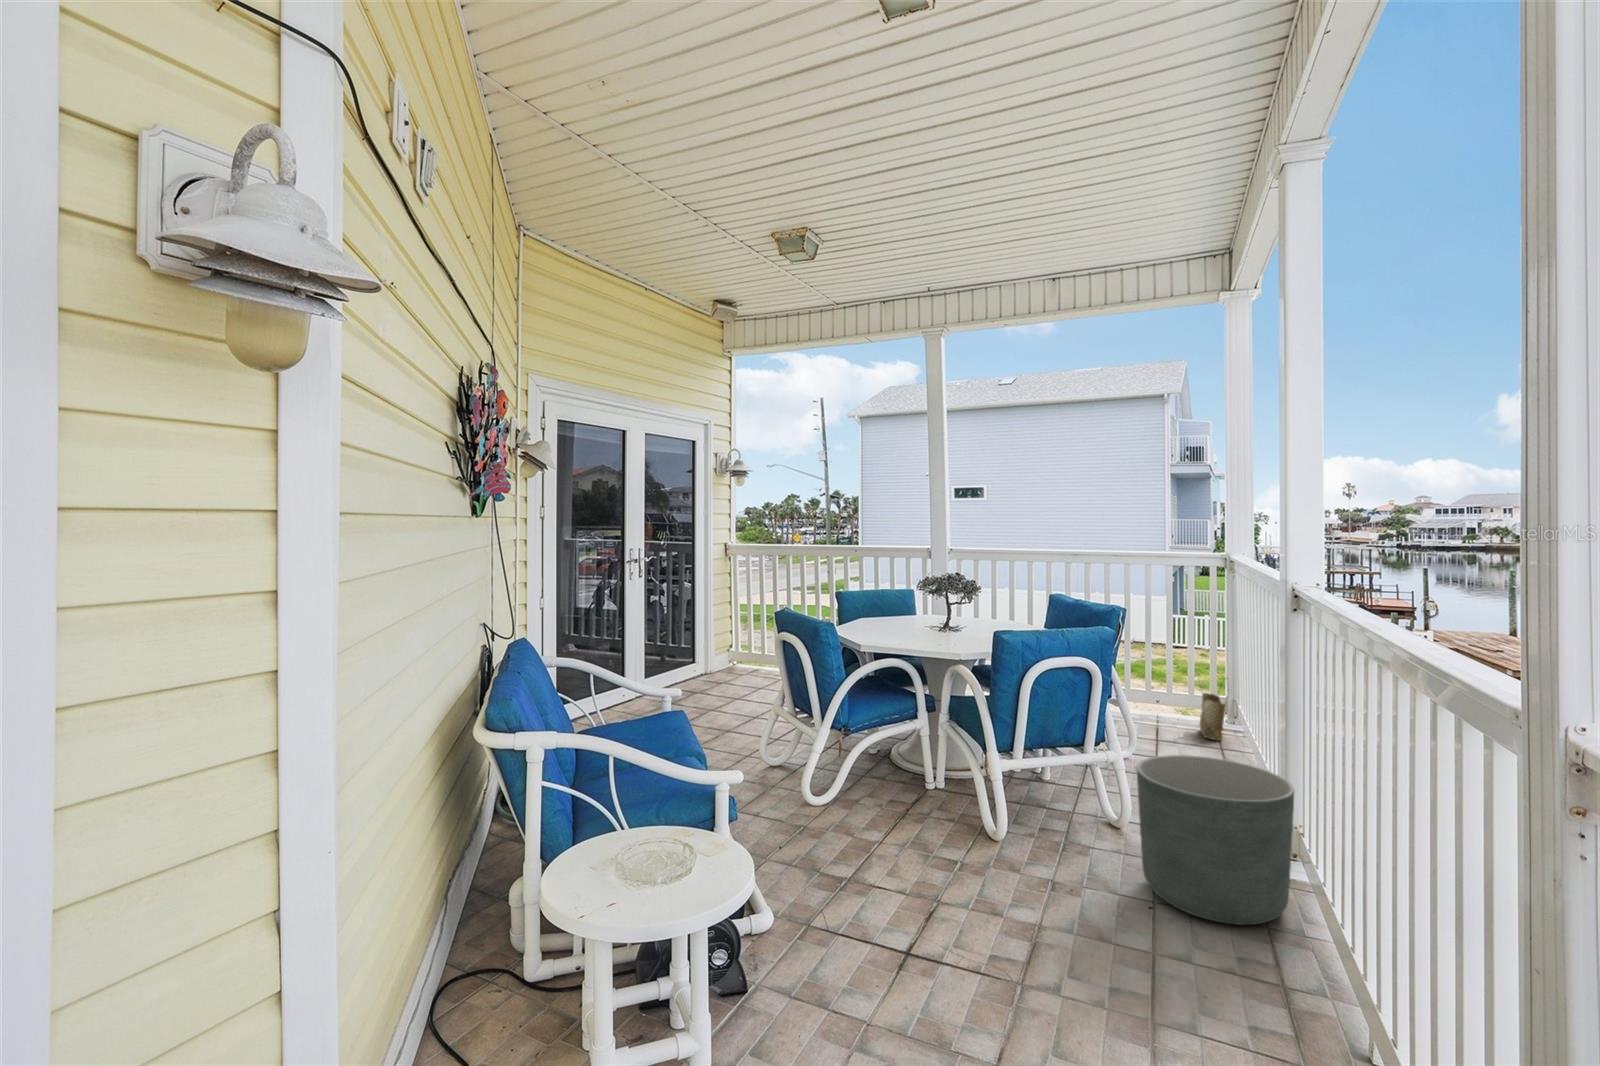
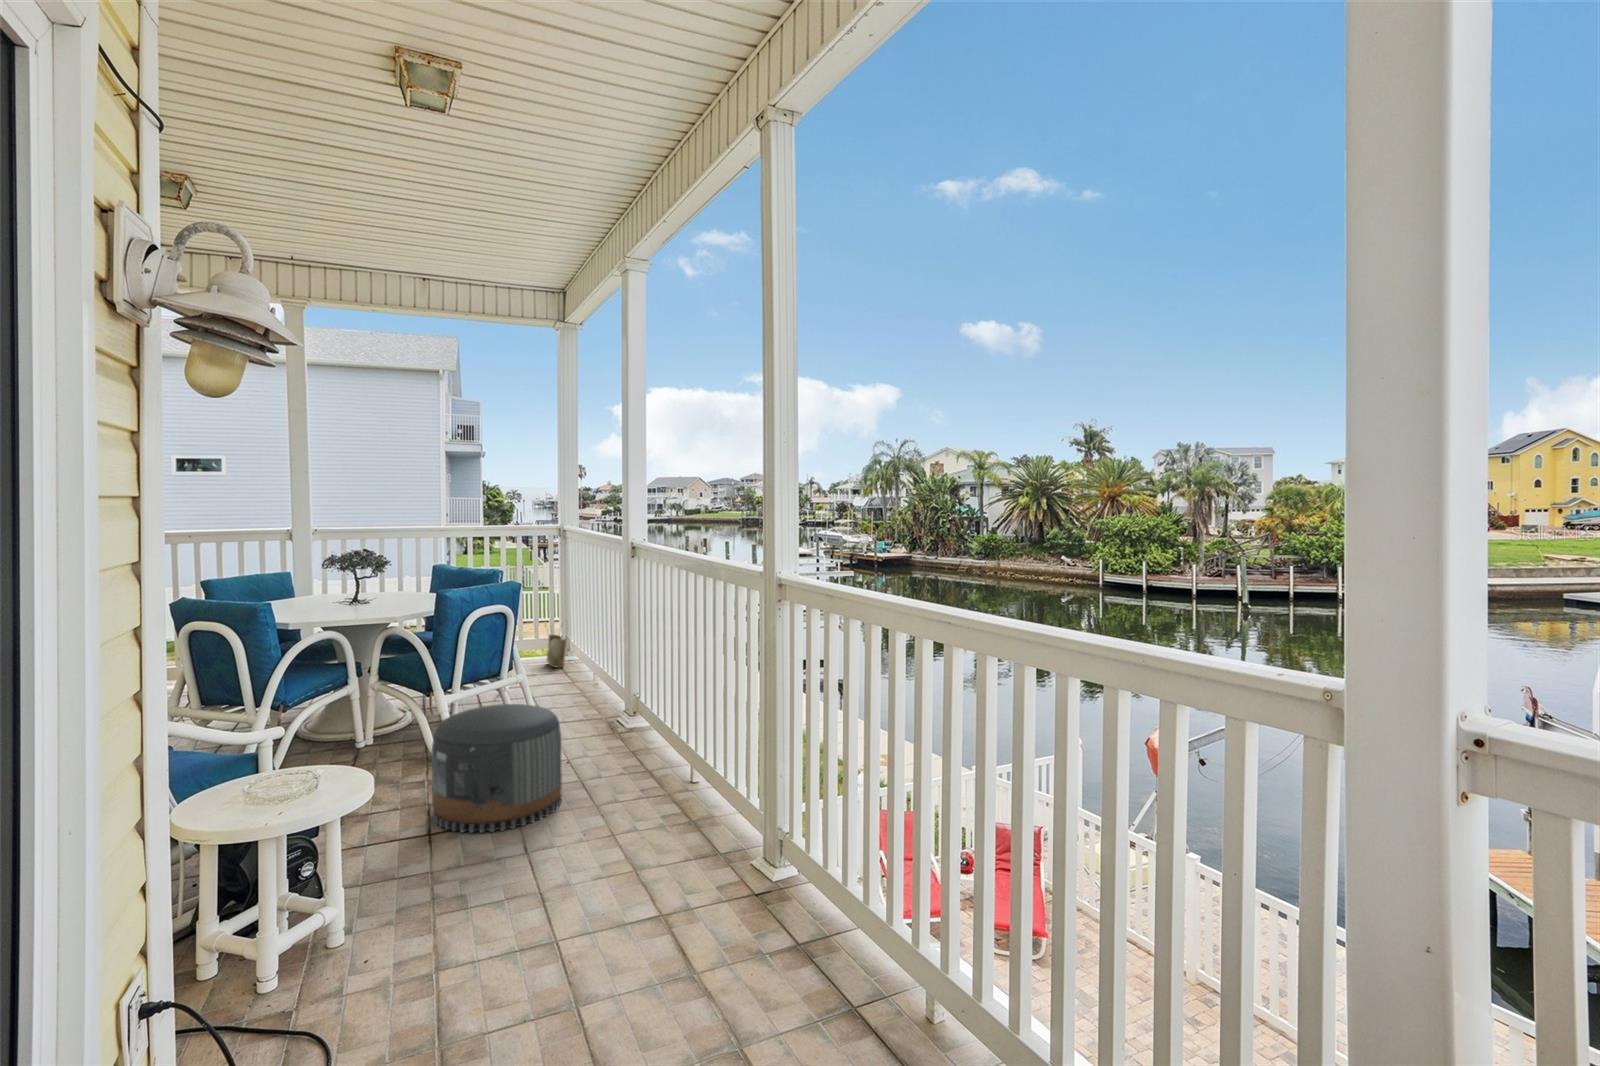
planter: present [1137,755,1294,925] -> none [554,663,643,757]
pouf: none [923,792,1107,1006] -> present [431,704,562,833]

